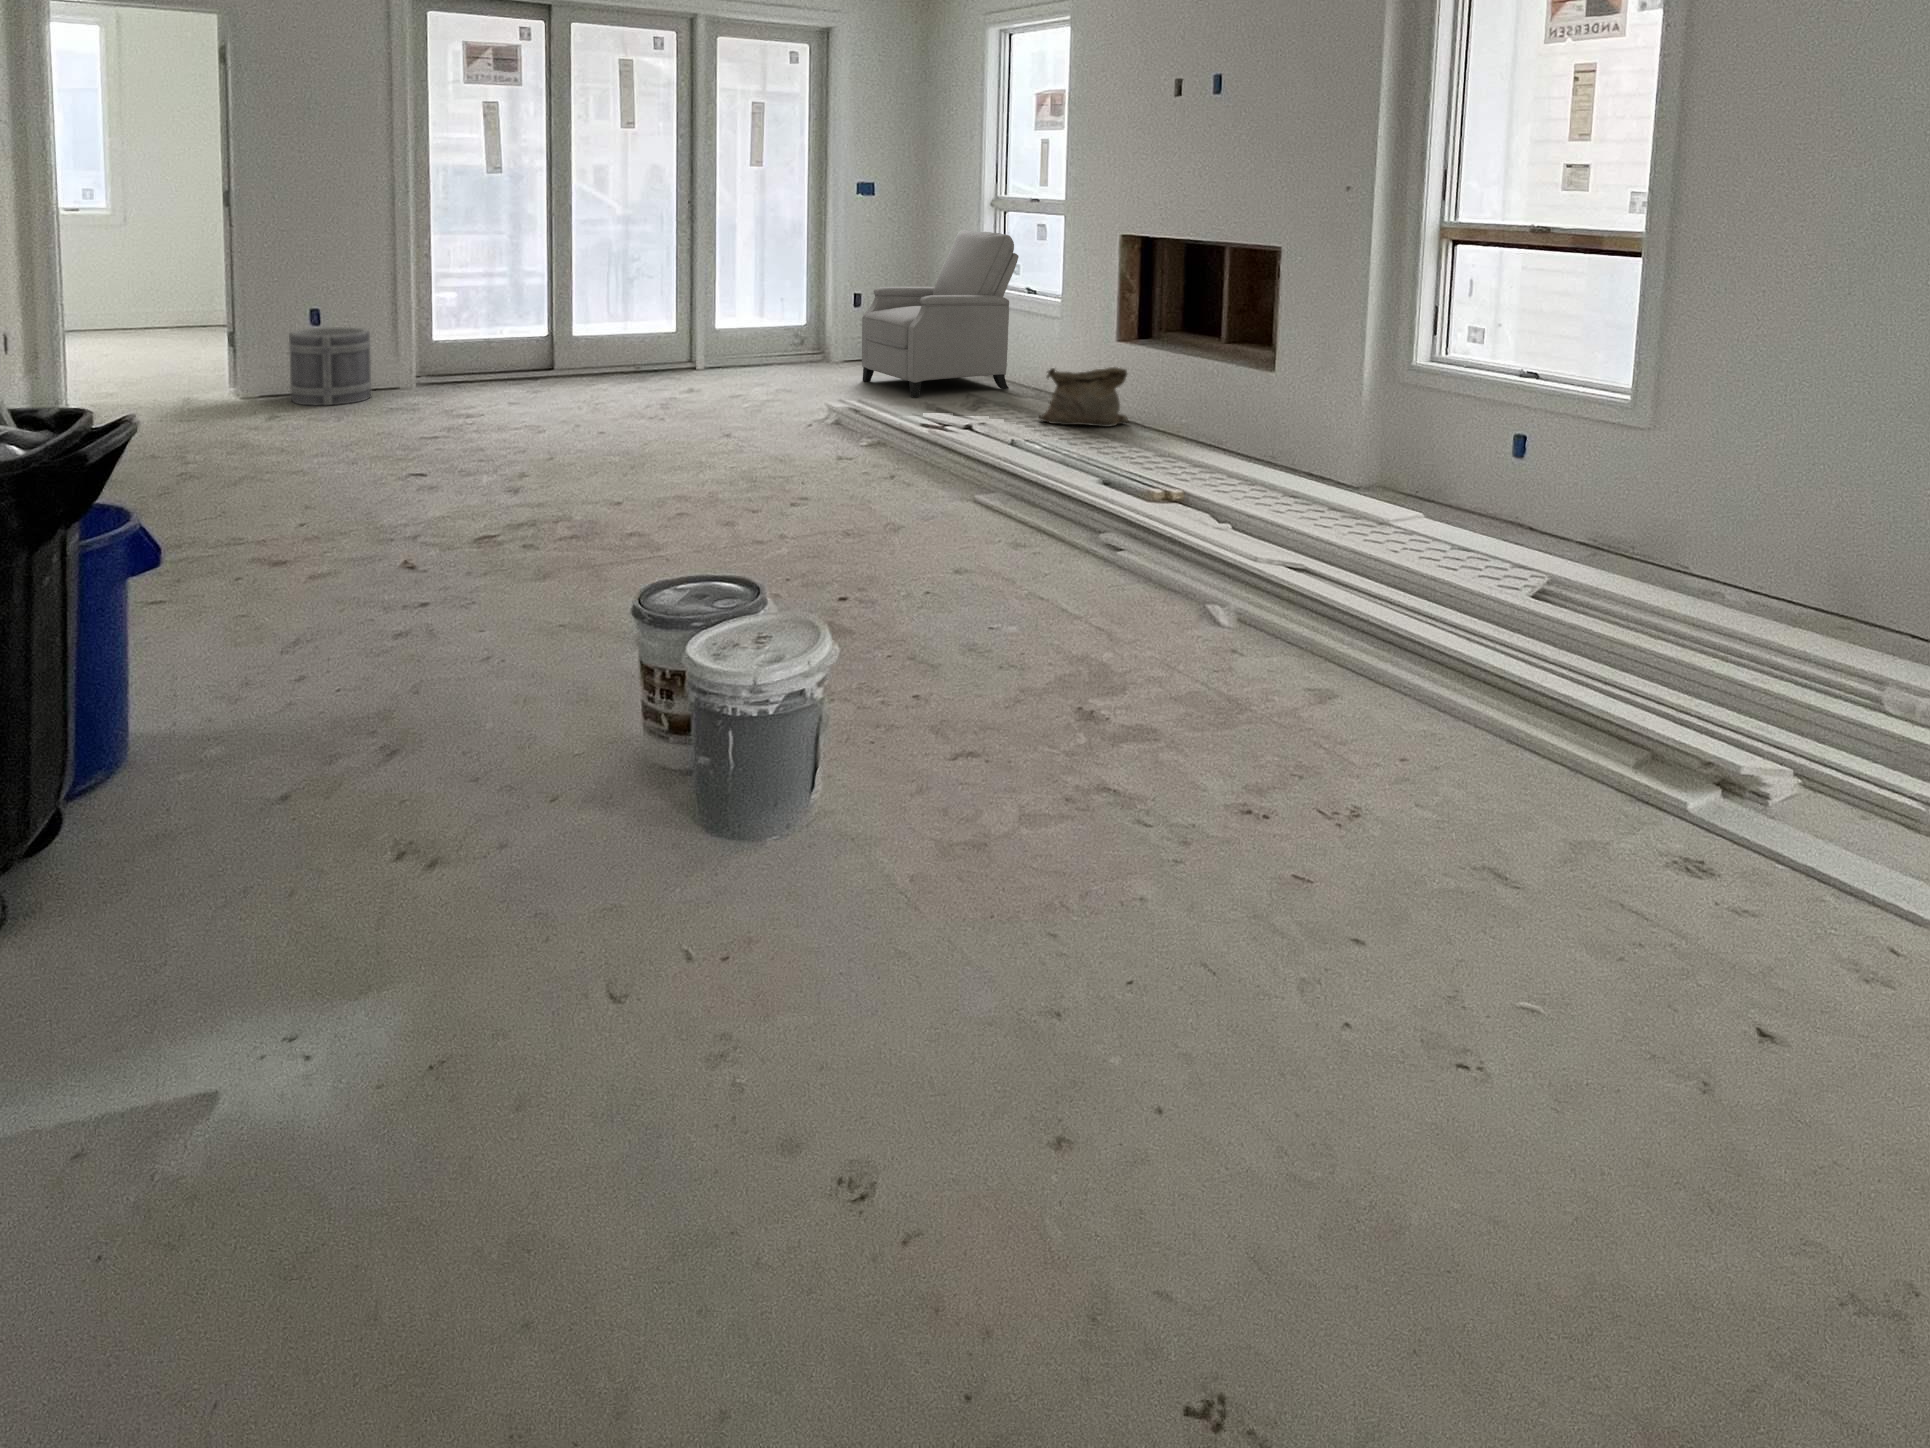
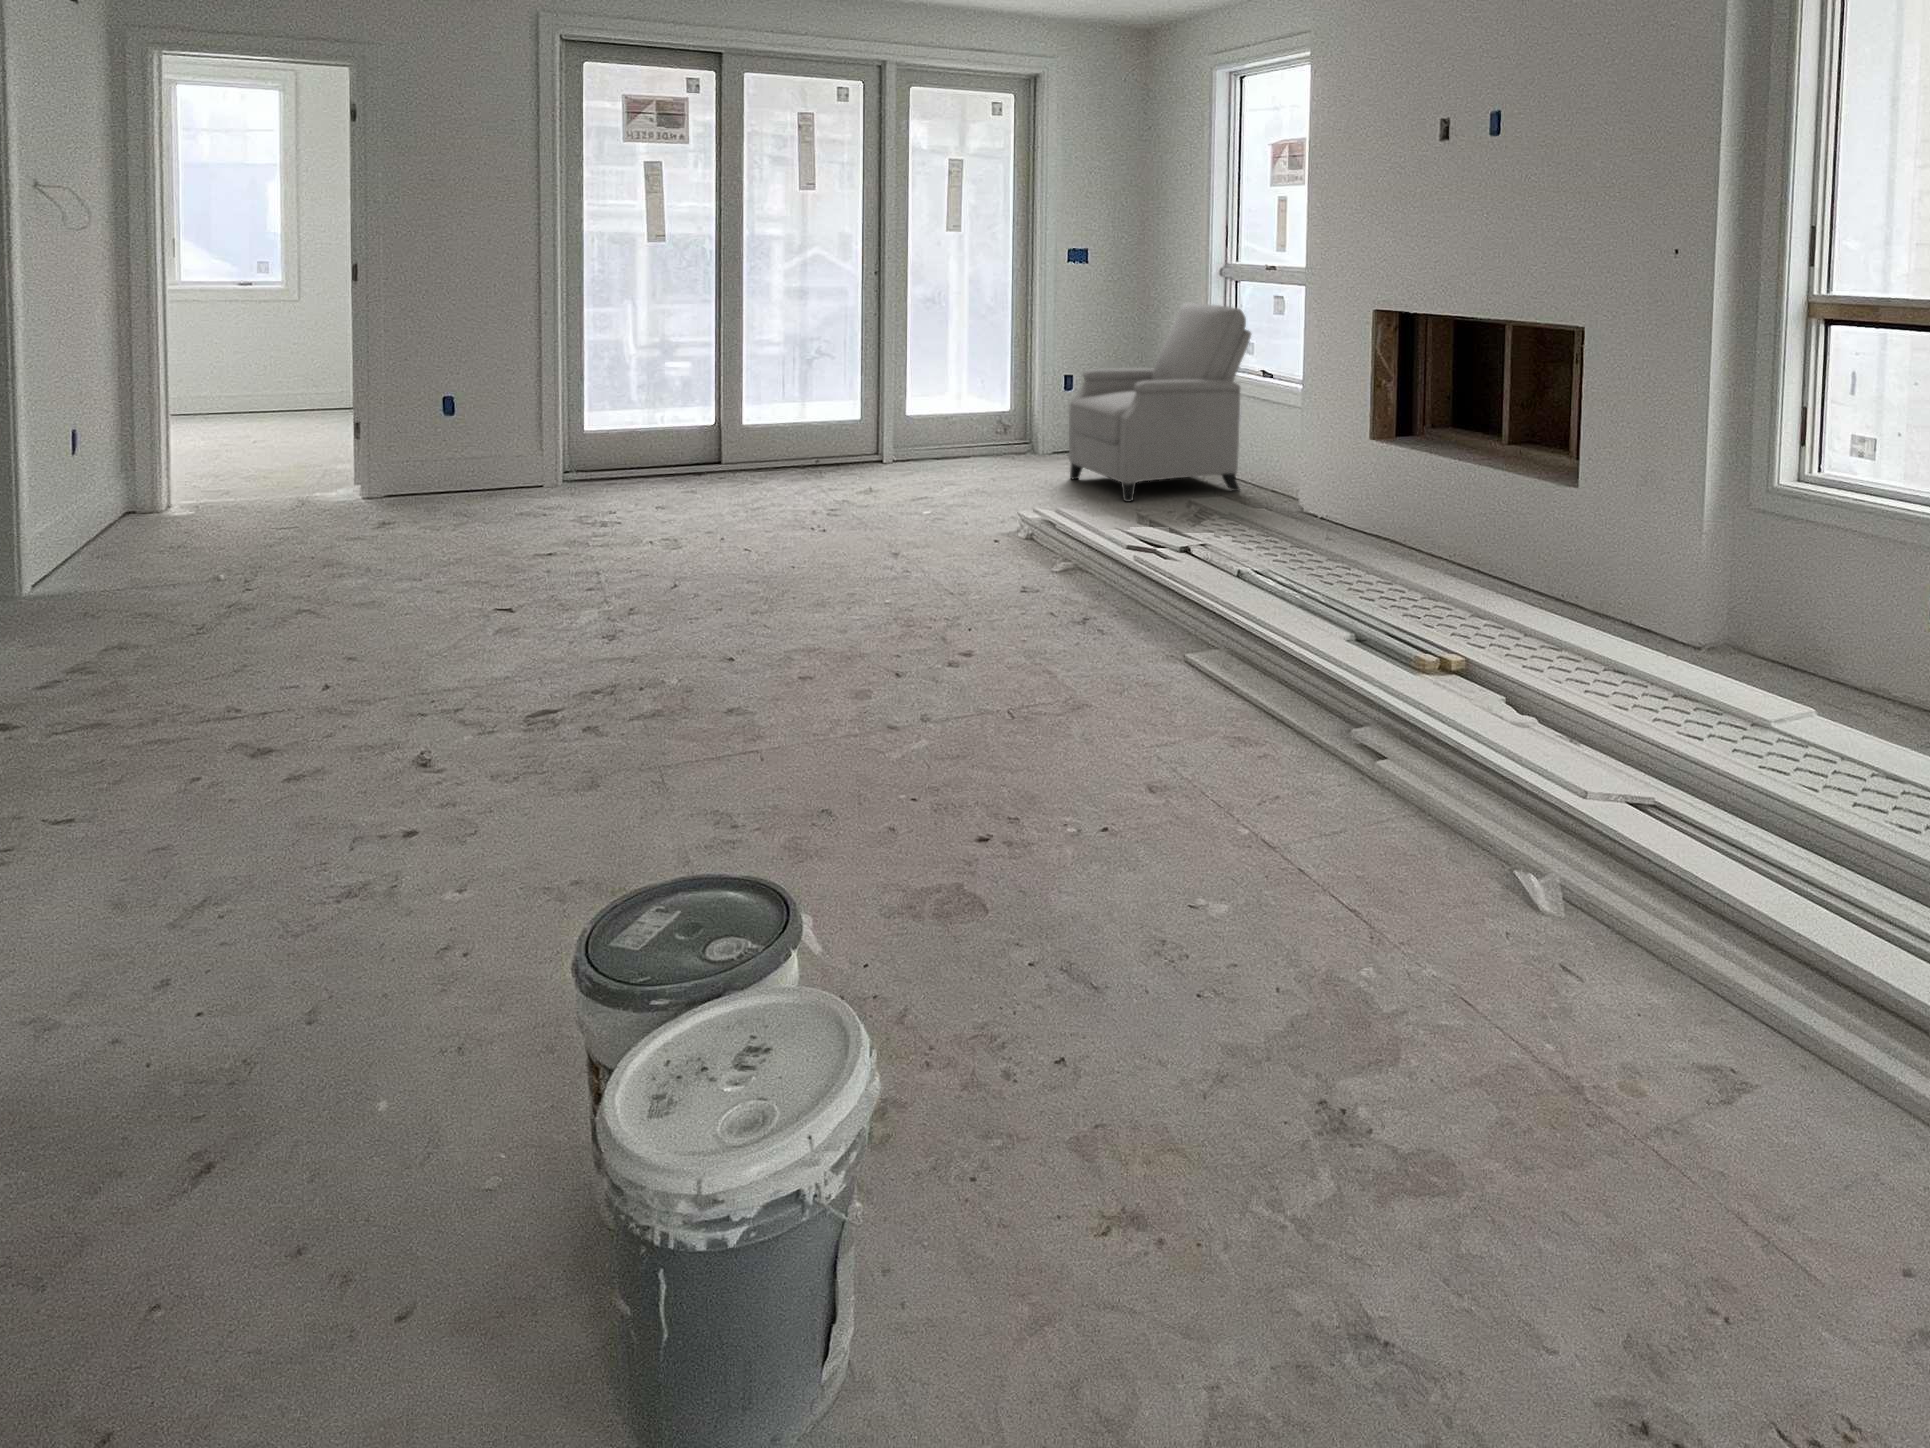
bucket: present [289,327,371,405] -> none [417,417,509,509]
bag: present [1039,367,1128,427] -> none [1274,472,1386,546]

